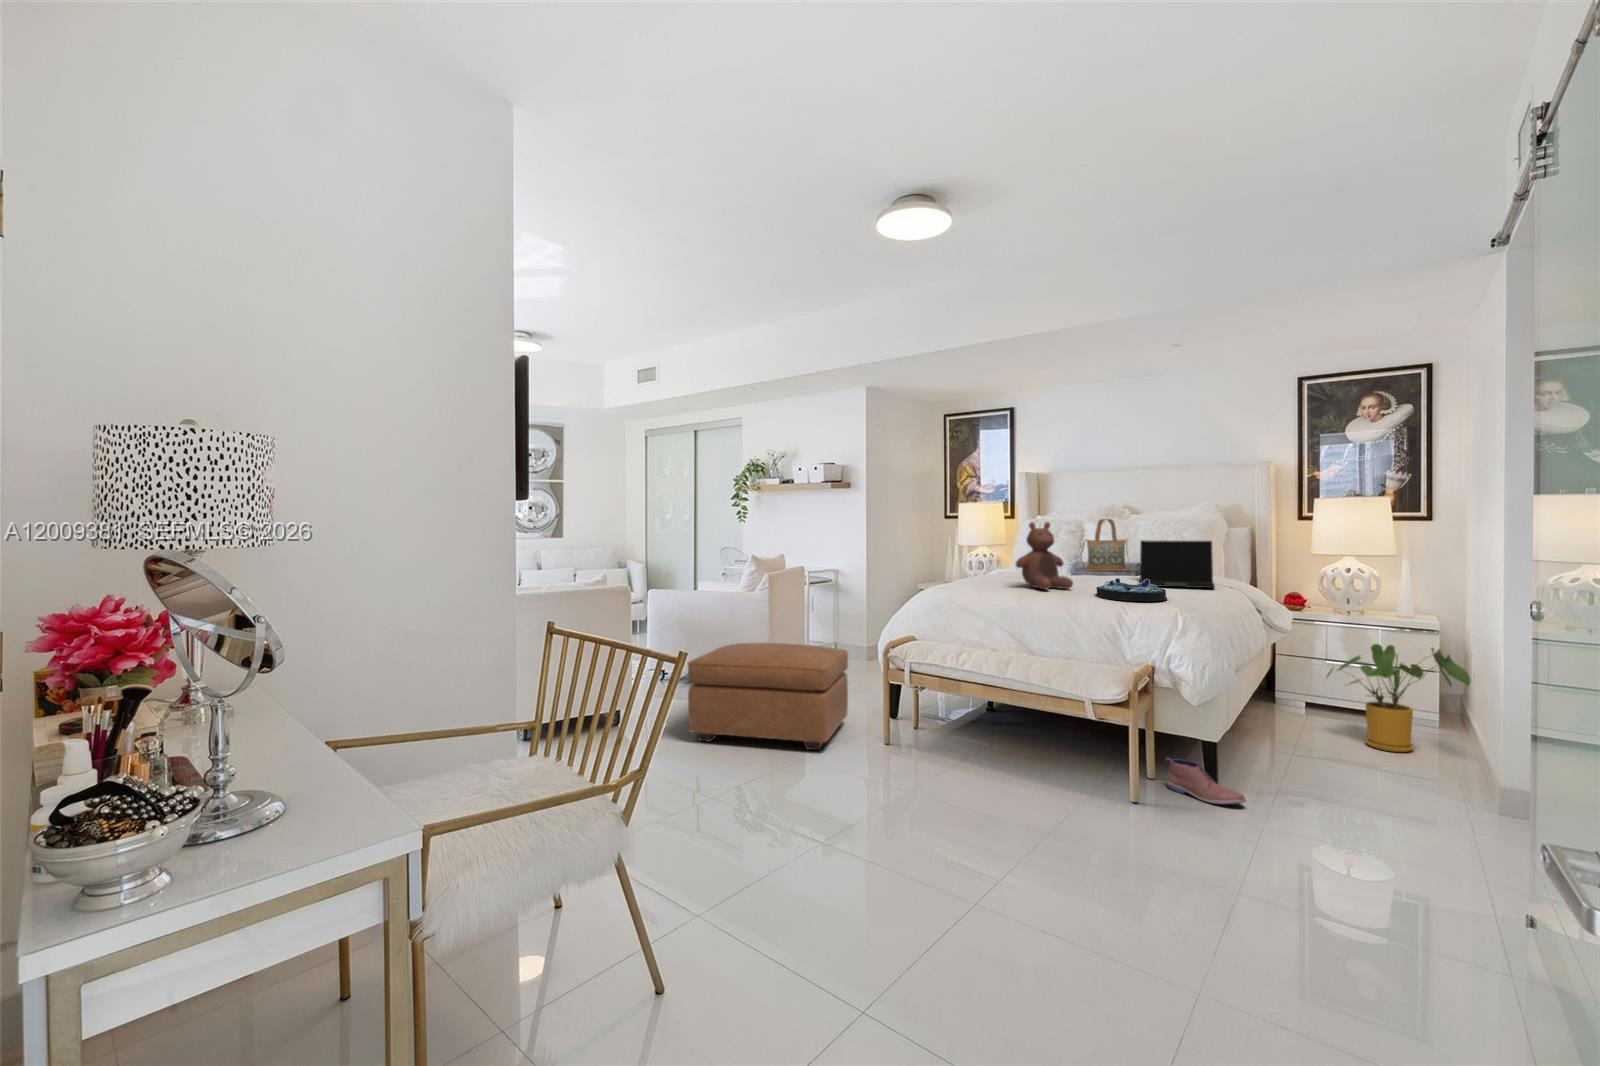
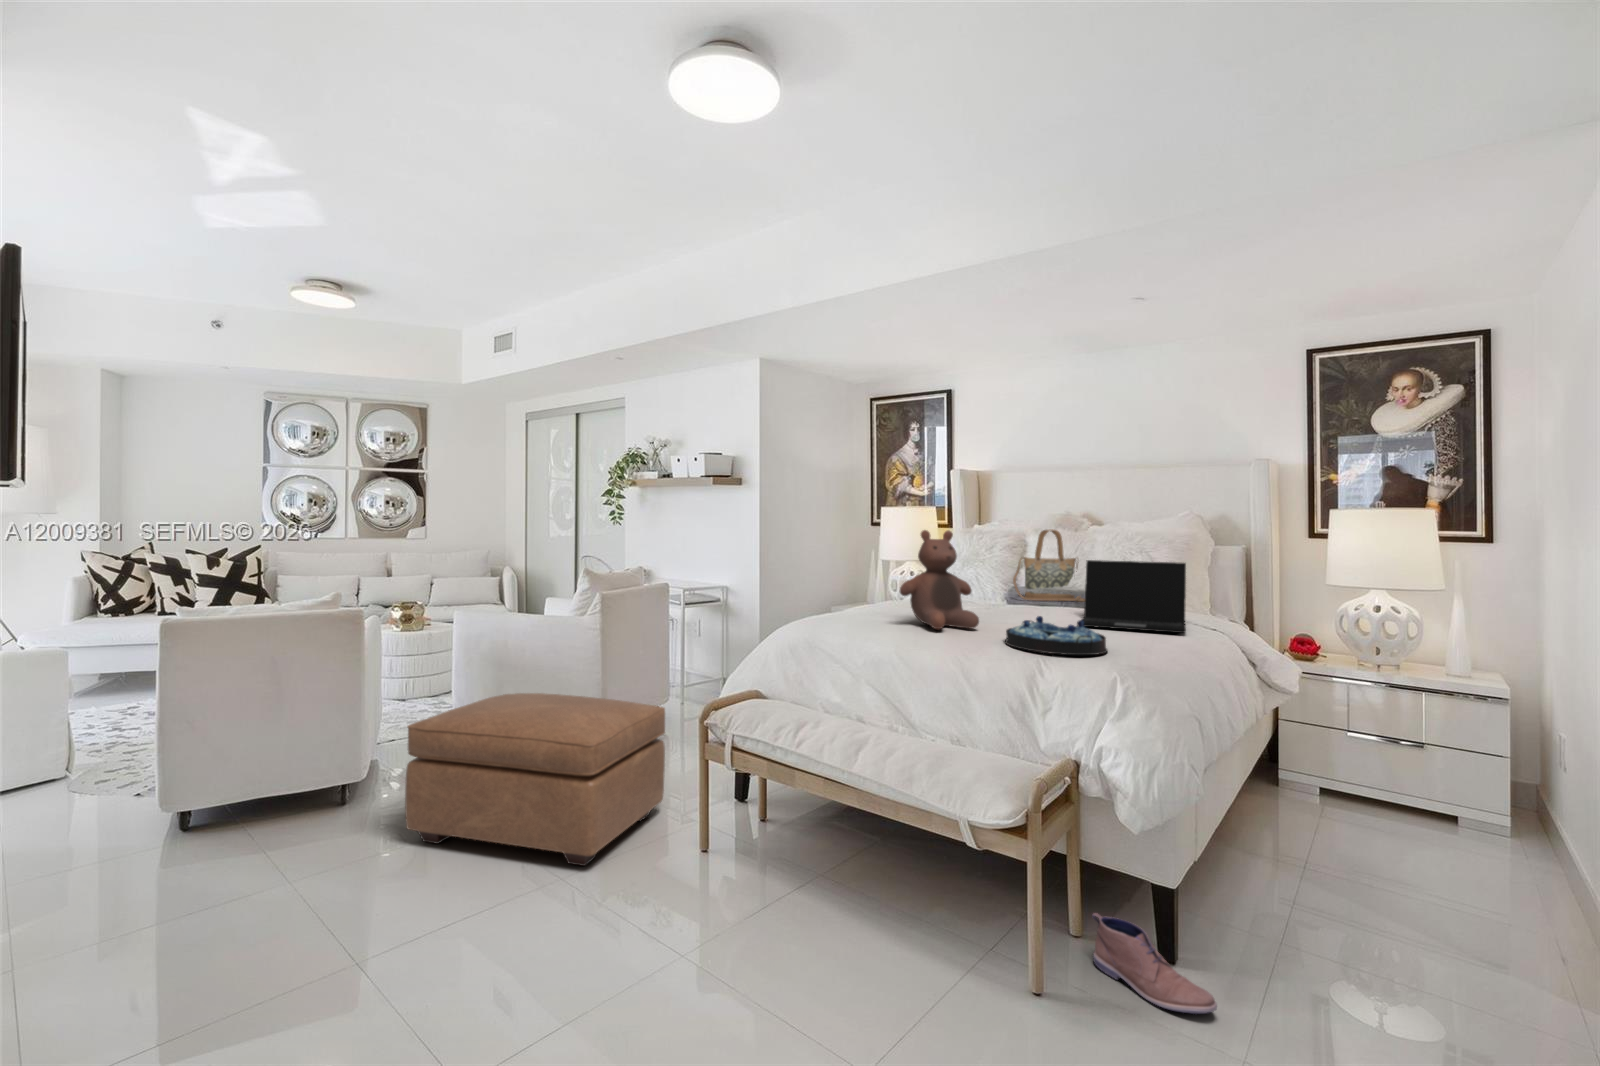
house plant: present [1327,644,1471,752] -> none [1345,722,1574,890]

